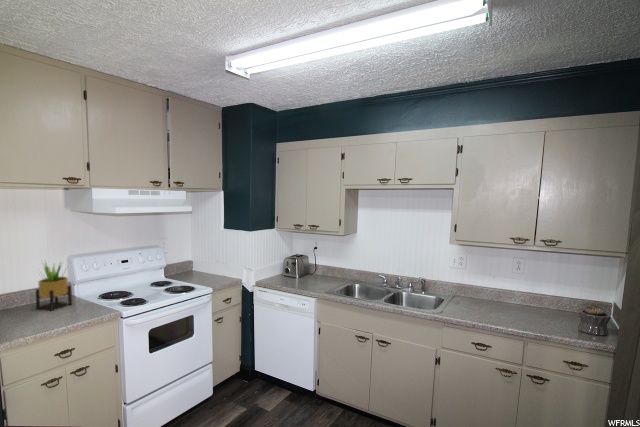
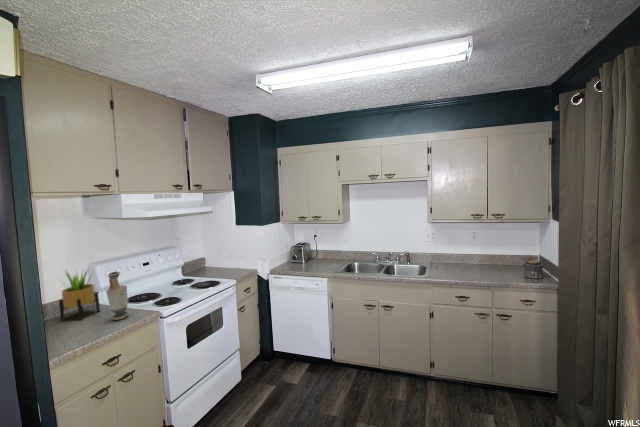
vase: none [73,268,92,315] -> present [106,272,128,320]

